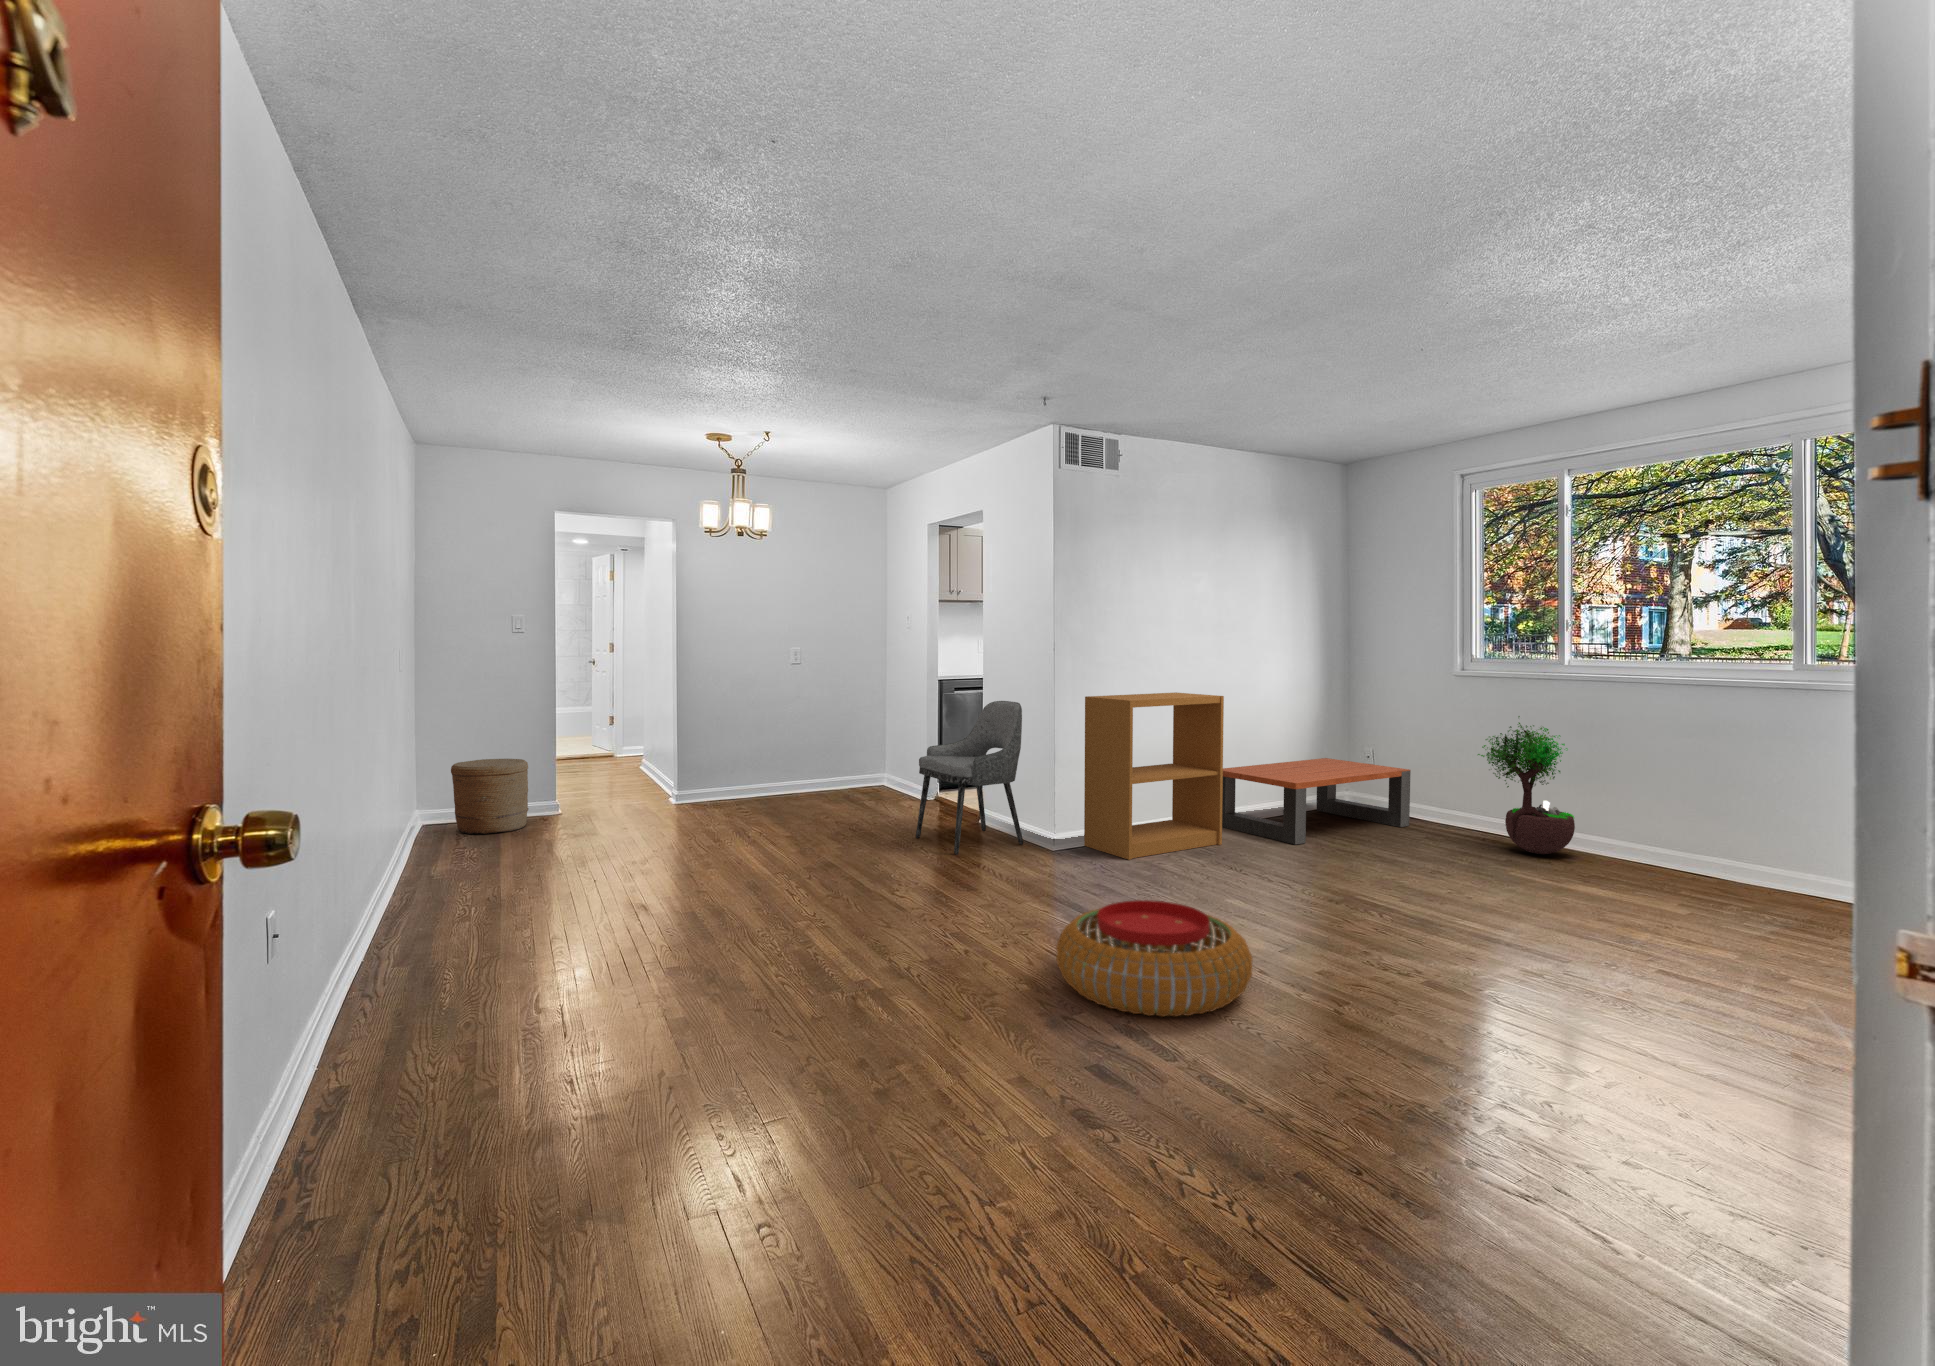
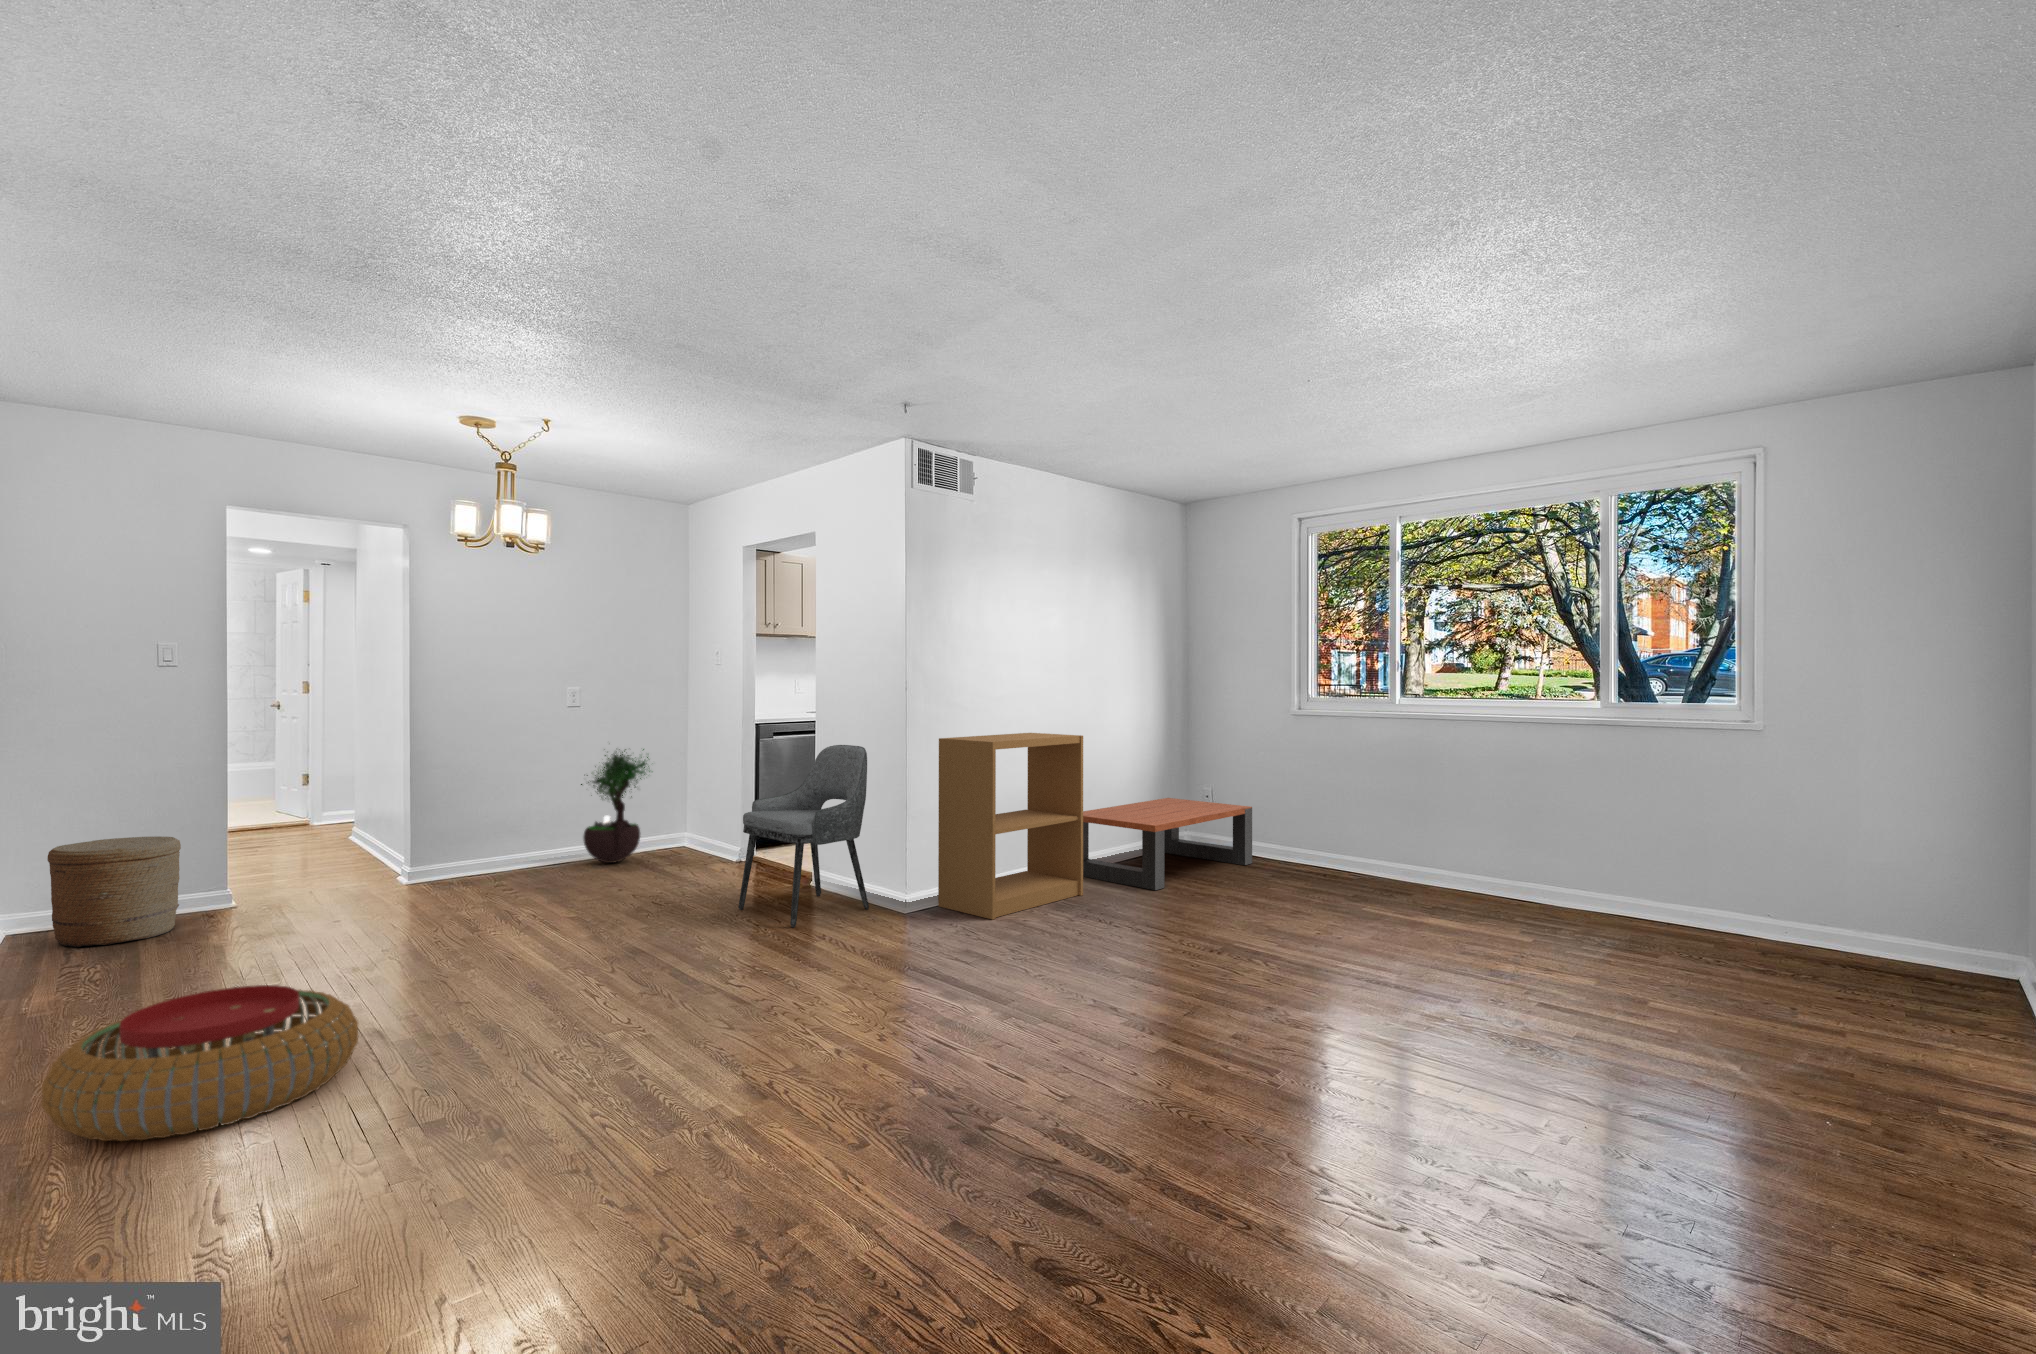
potted tree: present [1478,716,1575,854] -> present [581,749,650,863]
pouf: present [1056,900,1252,1016] -> present [41,985,358,1142]

